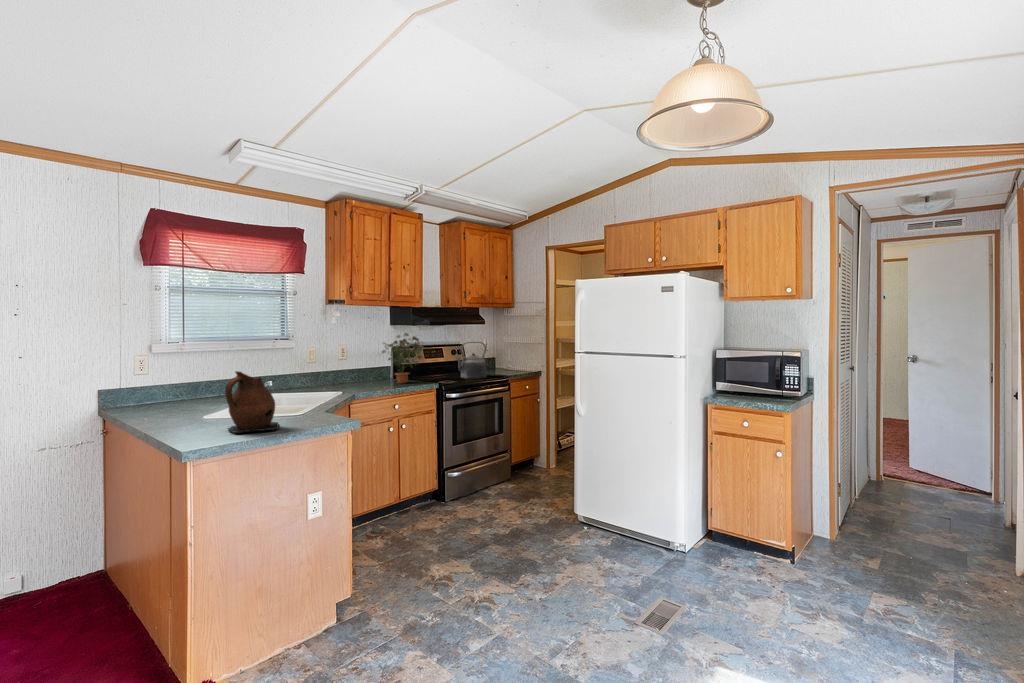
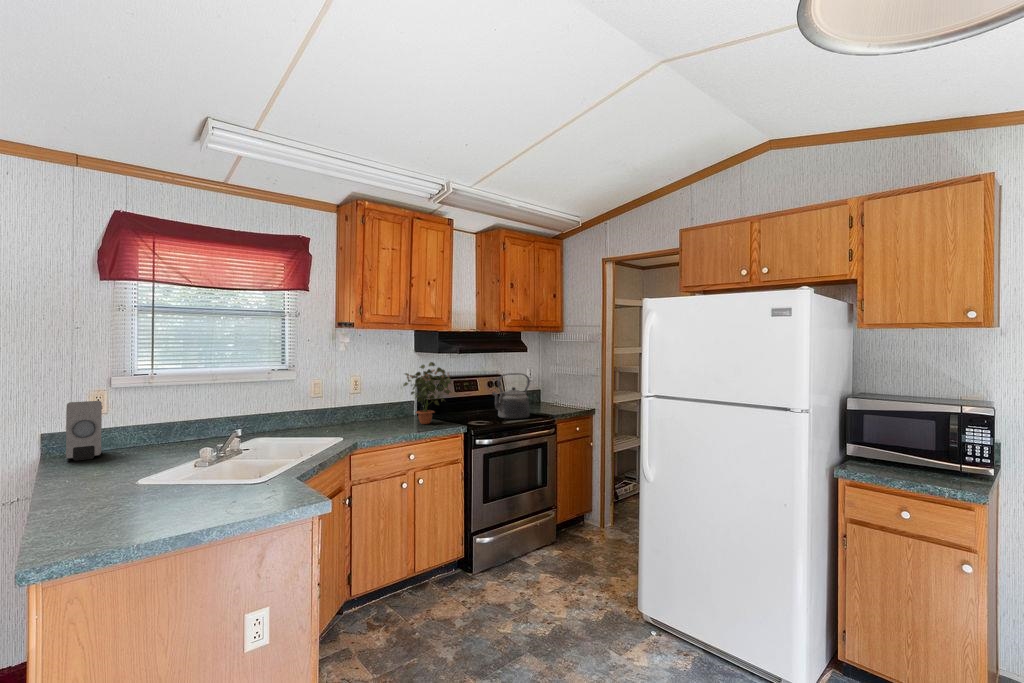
soap dispenser: none [122,362,155,409] -> present [66,401,102,461]
ceramic pitcher: present [225,371,279,433] -> none [105,434,203,531]

